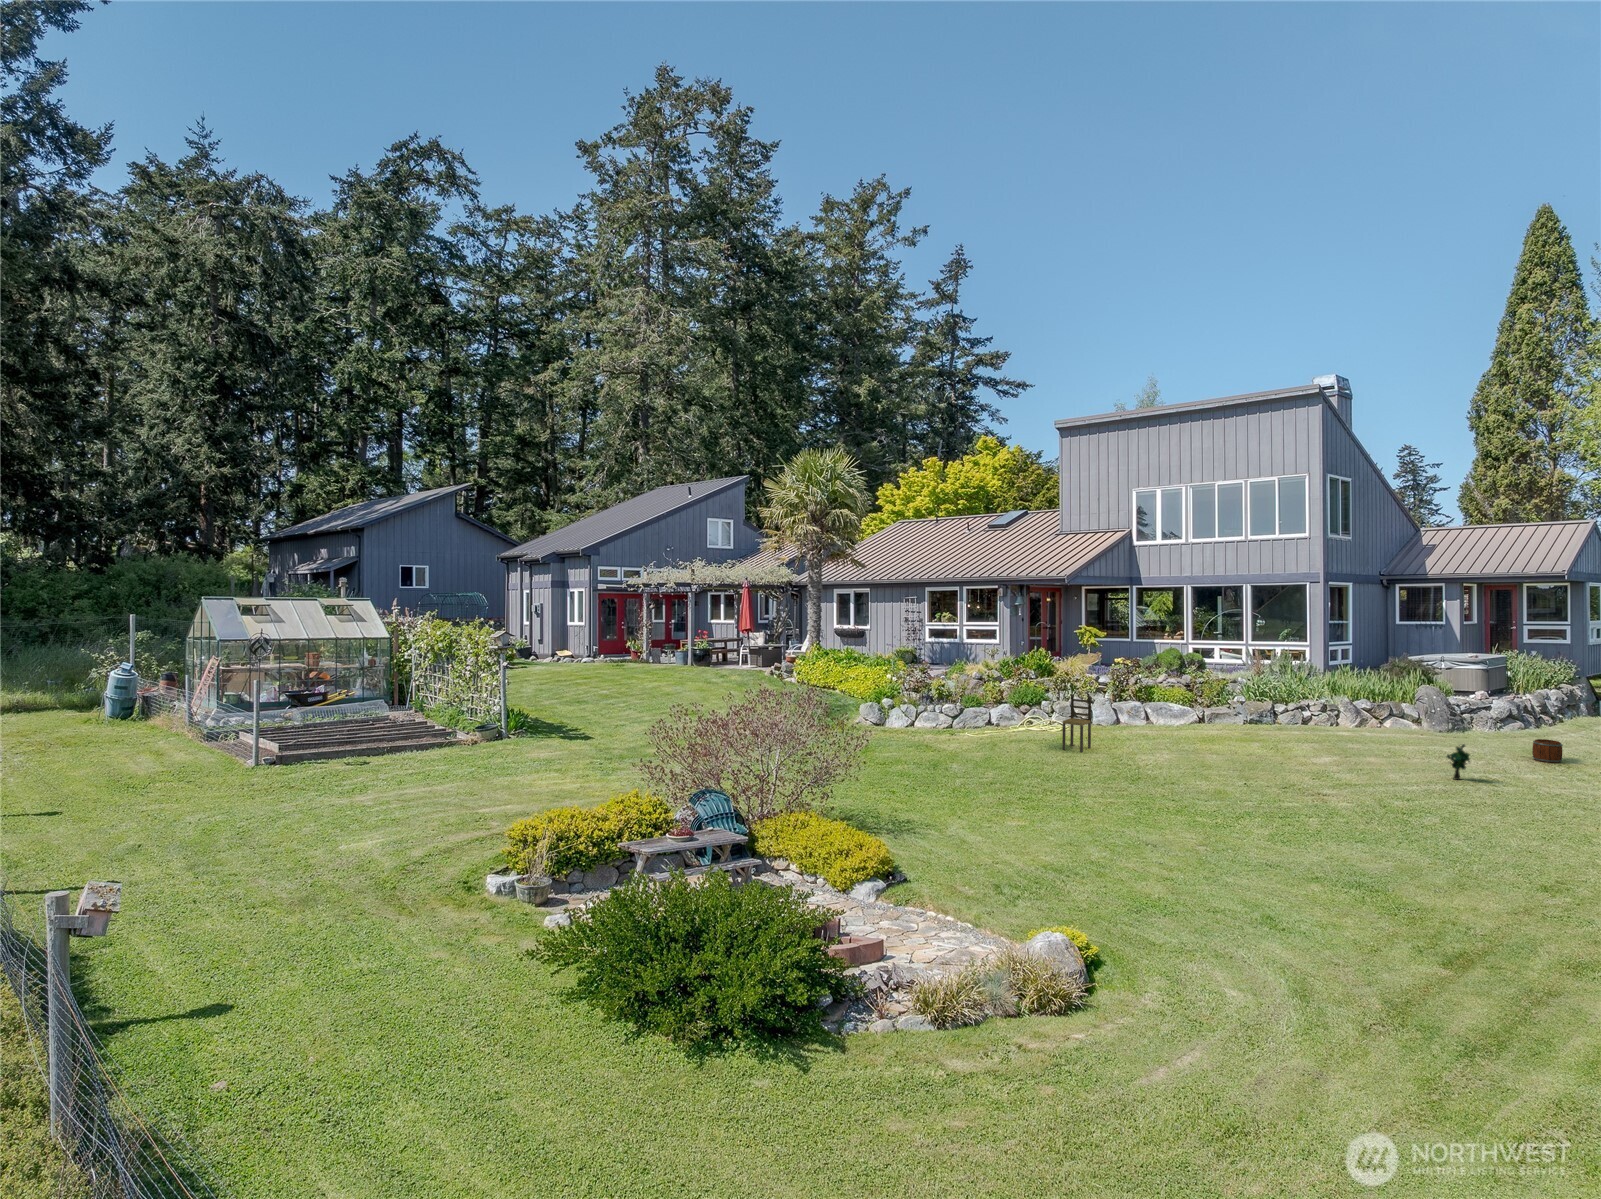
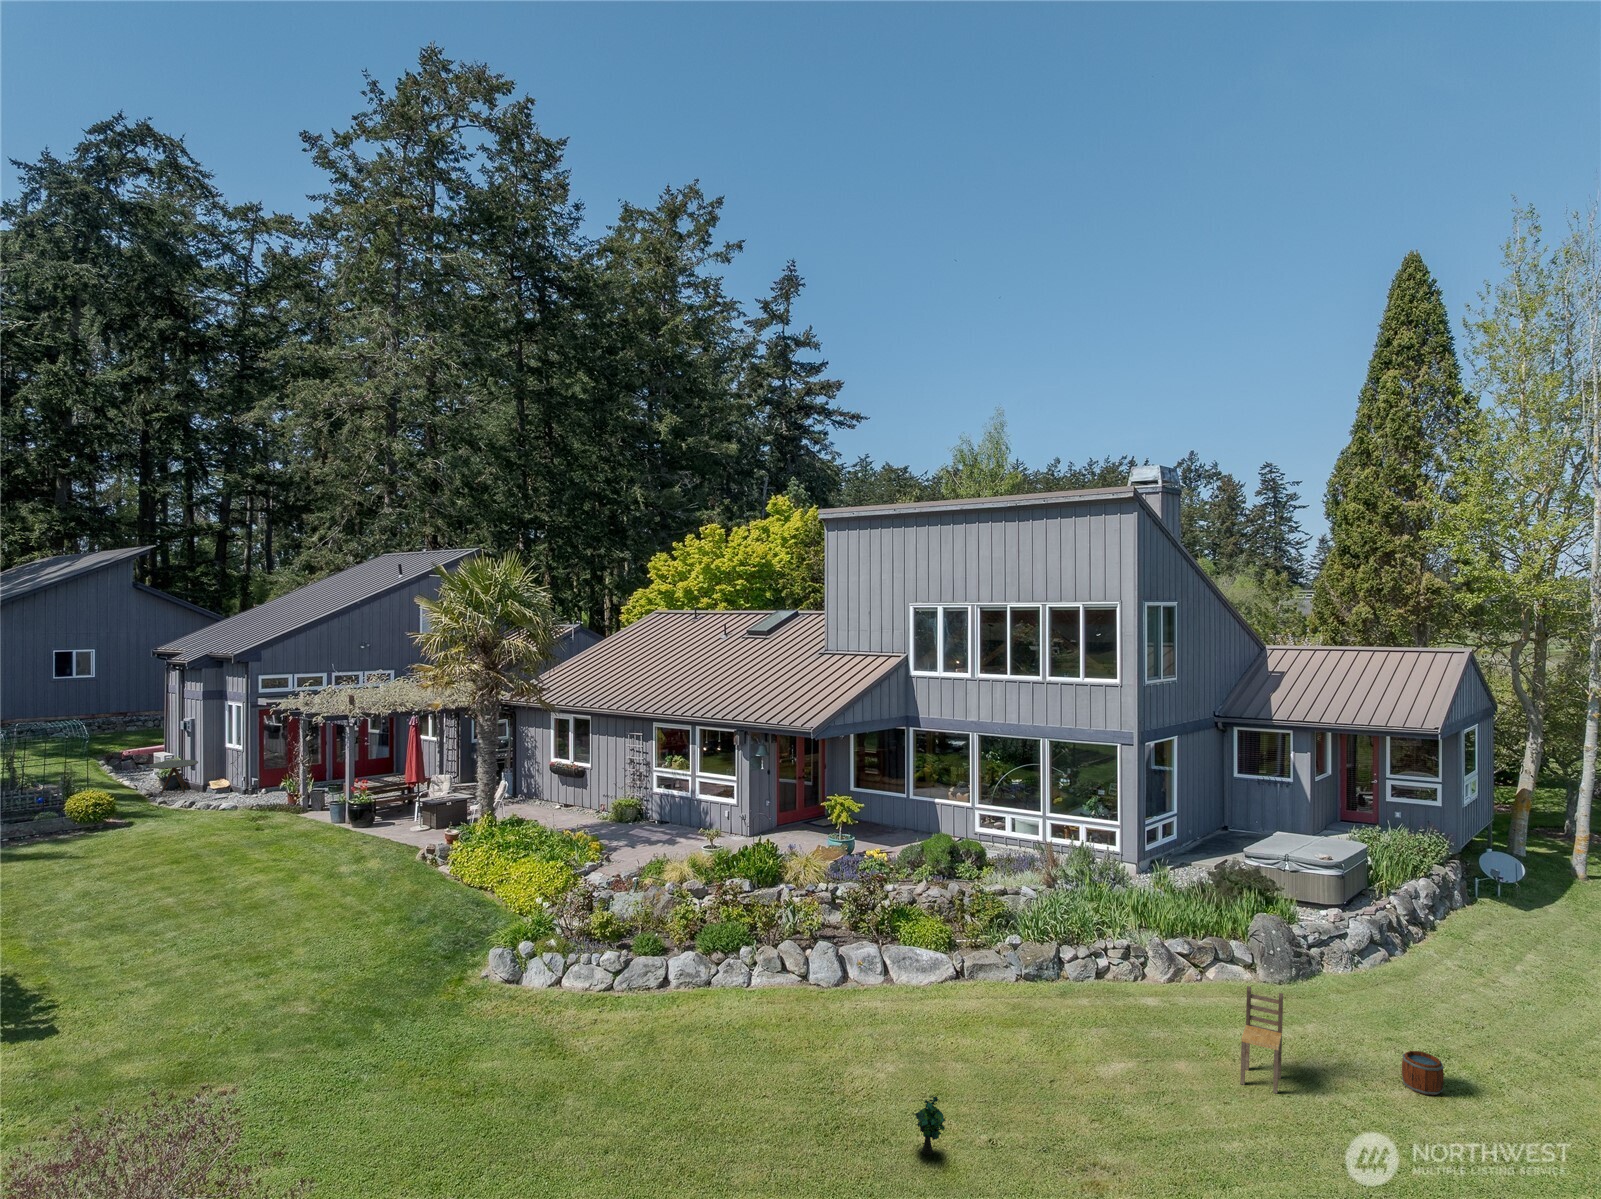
round table: none [550,635,581,658] -> present [149,760,198,795]
chair: present [1062,694,1091,752] -> present [1240,986,1283,1093]
decorative plant: present [1447,744,1470,780] -> present [913,1096,946,1155]

